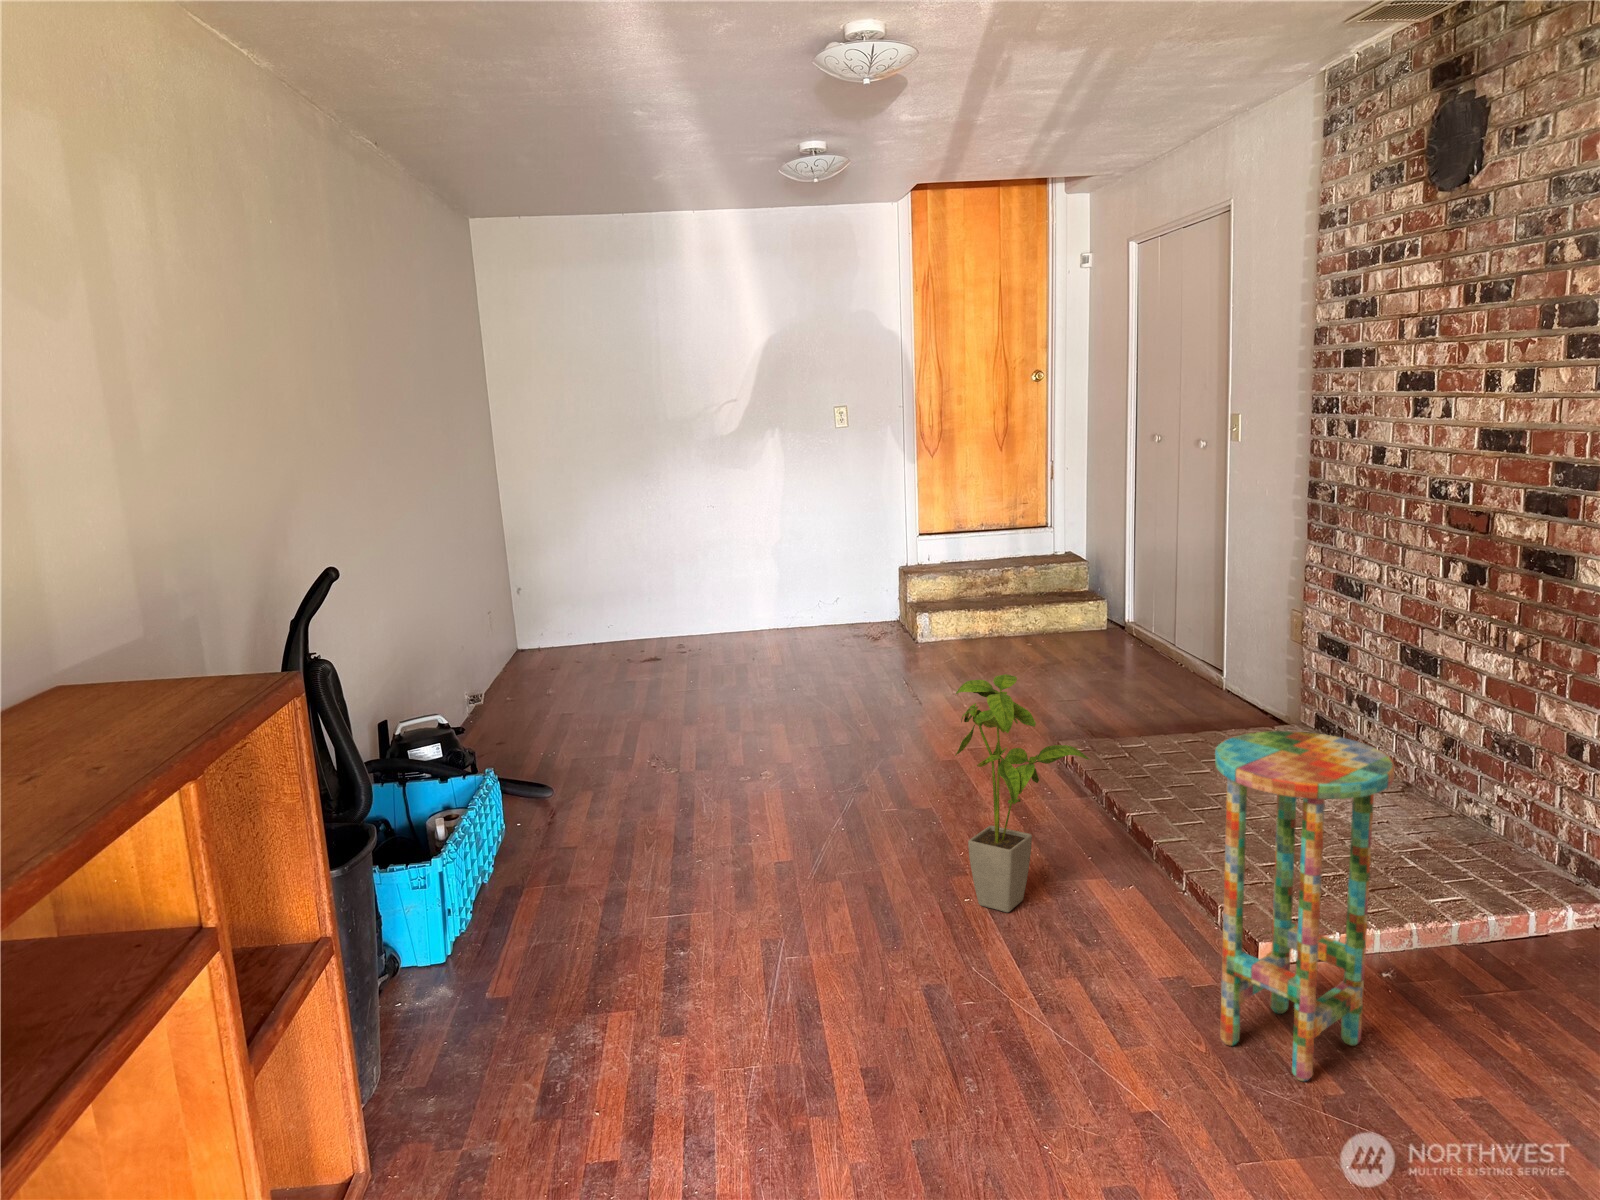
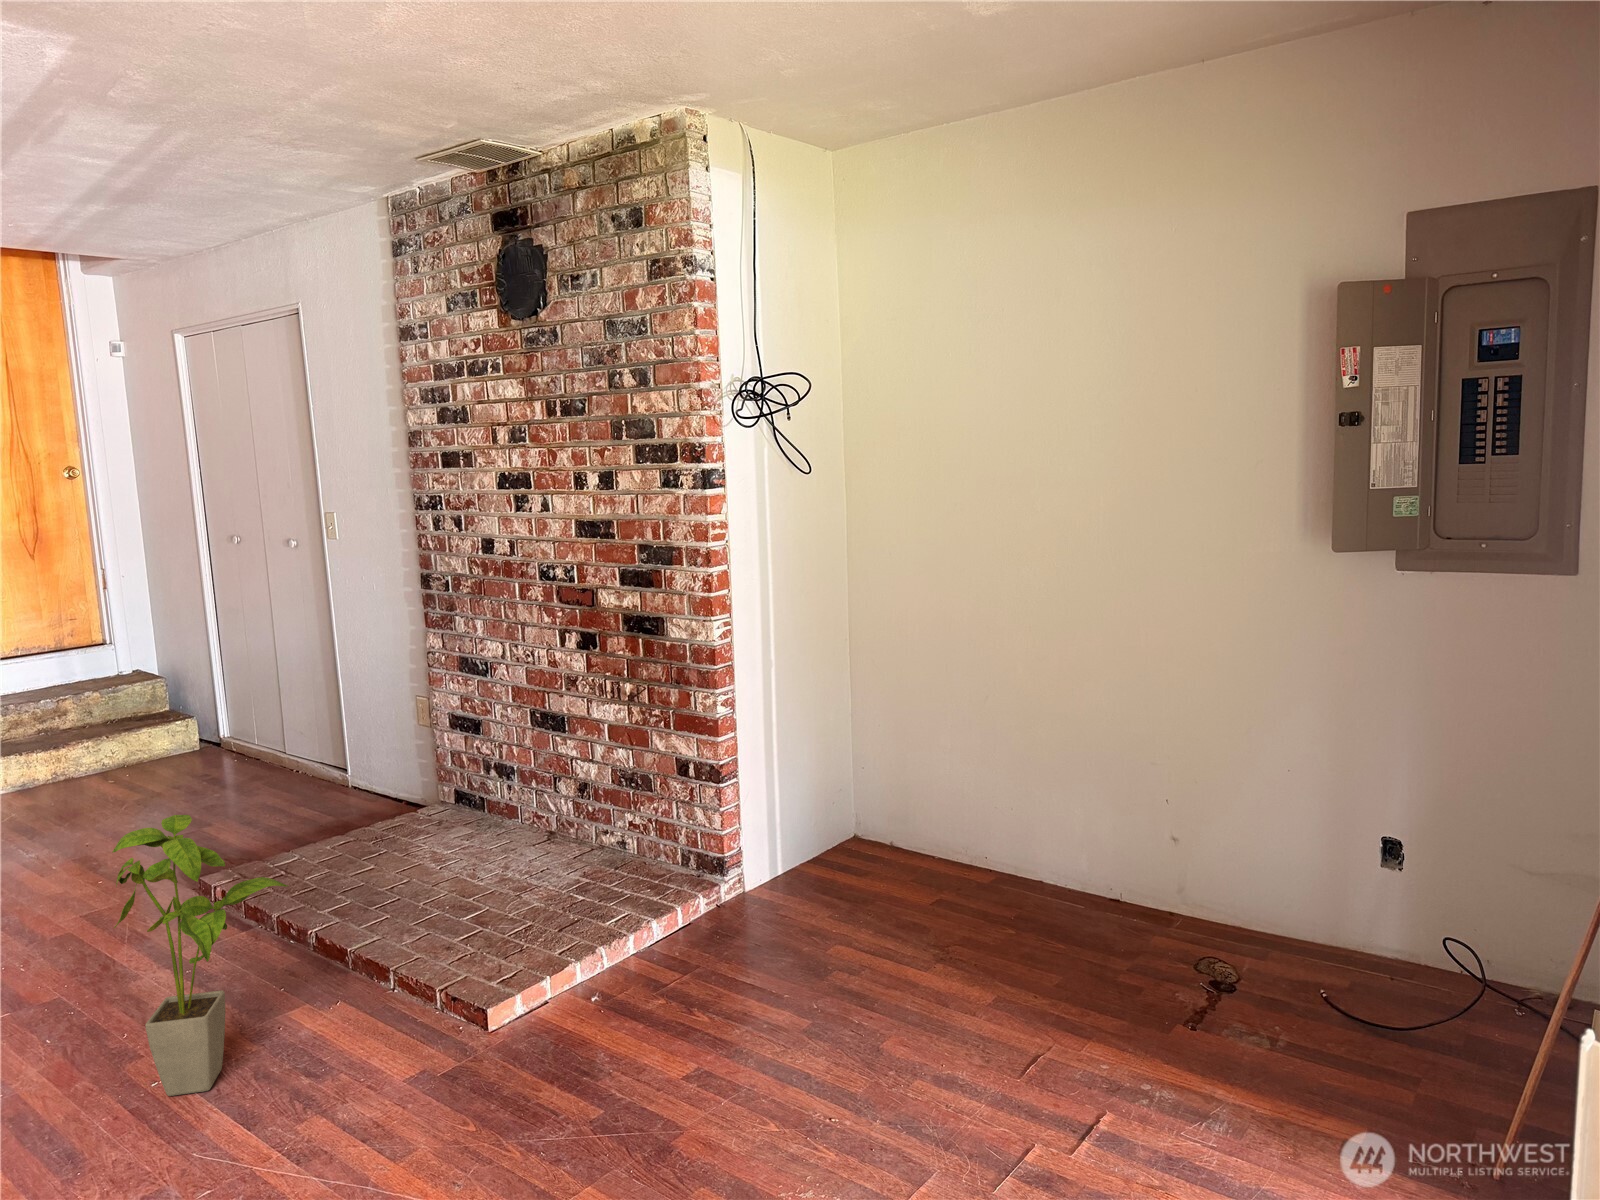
side table: present [1215,731,1395,1081] -> none [452,799,610,1128]

